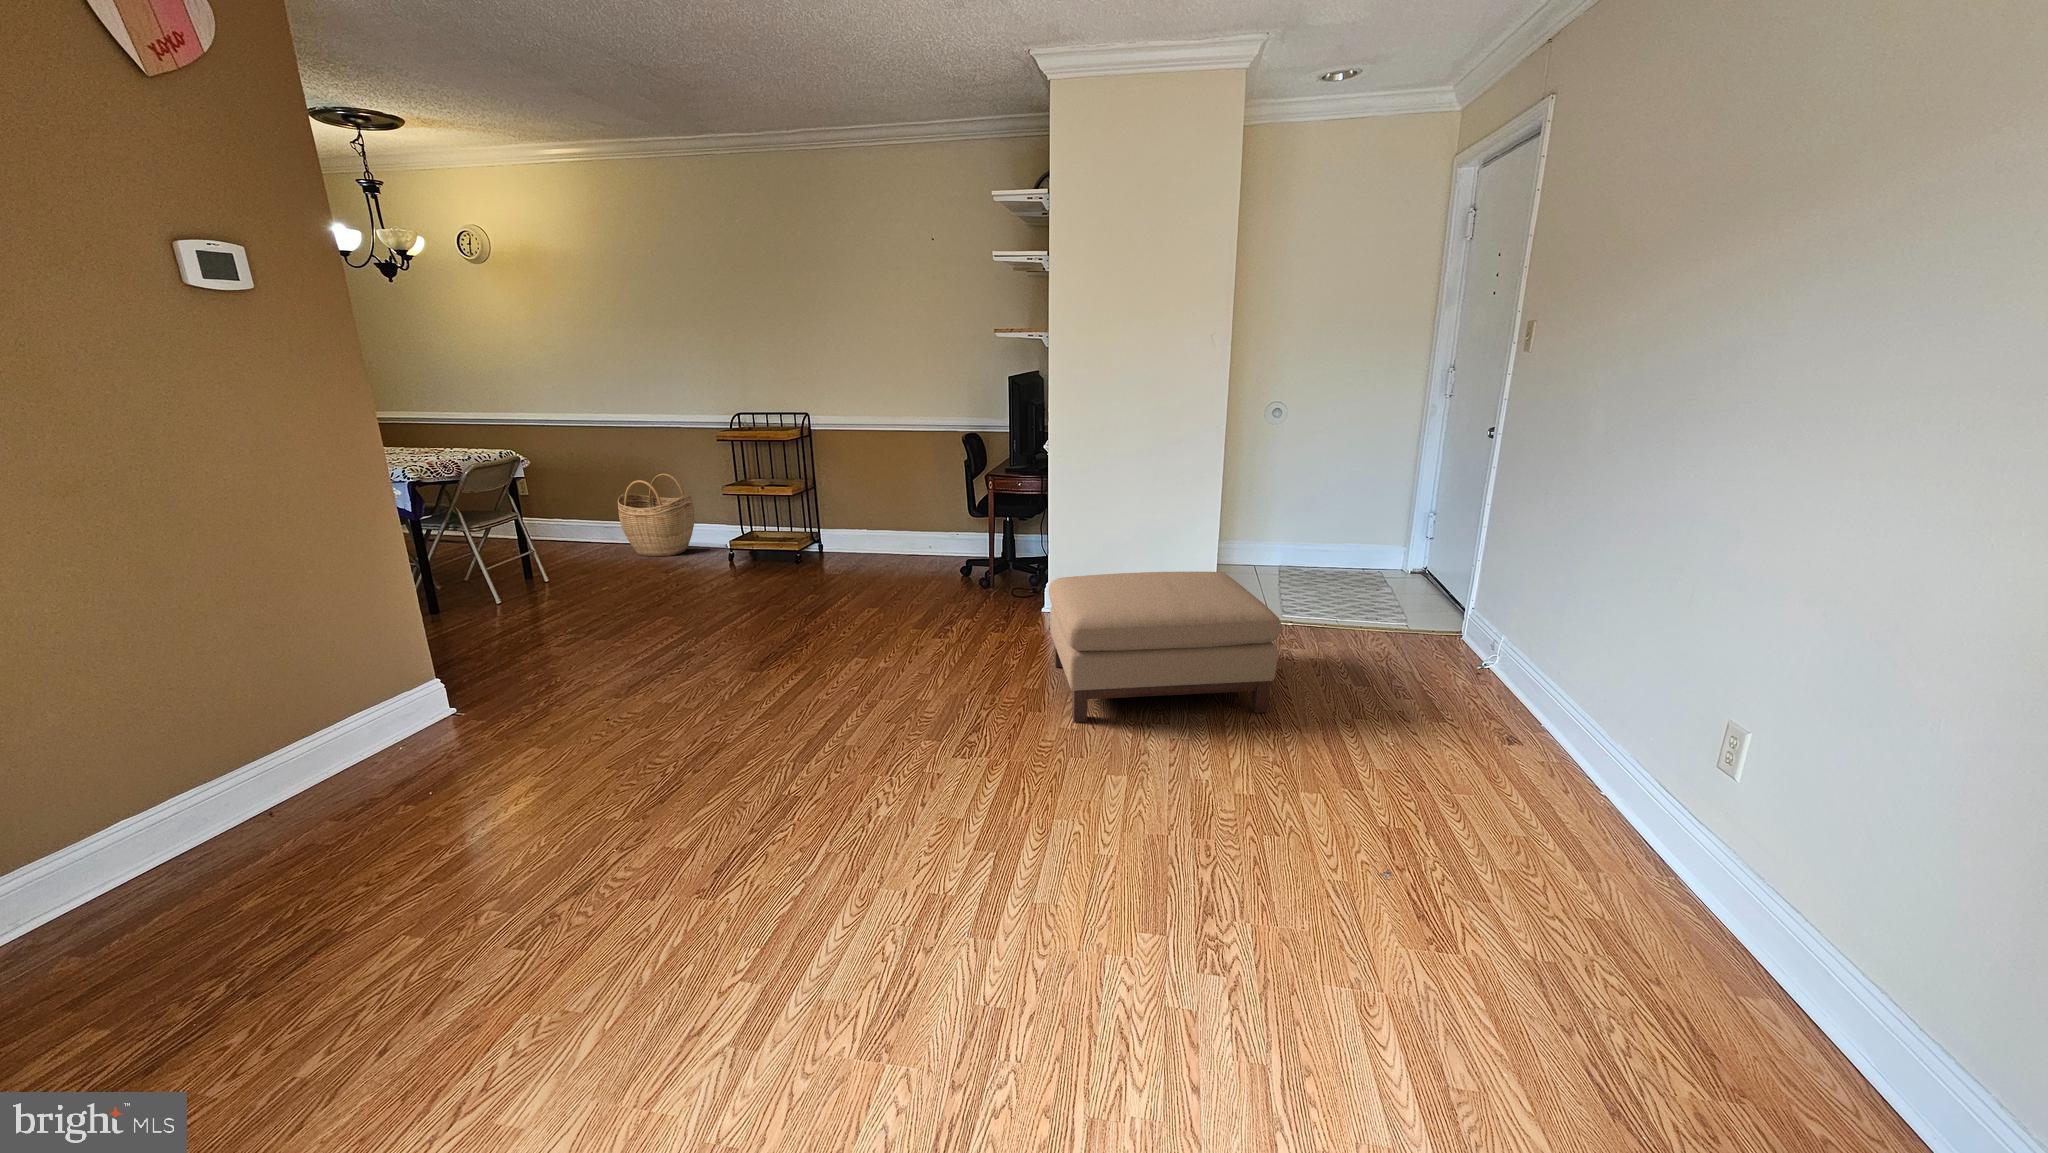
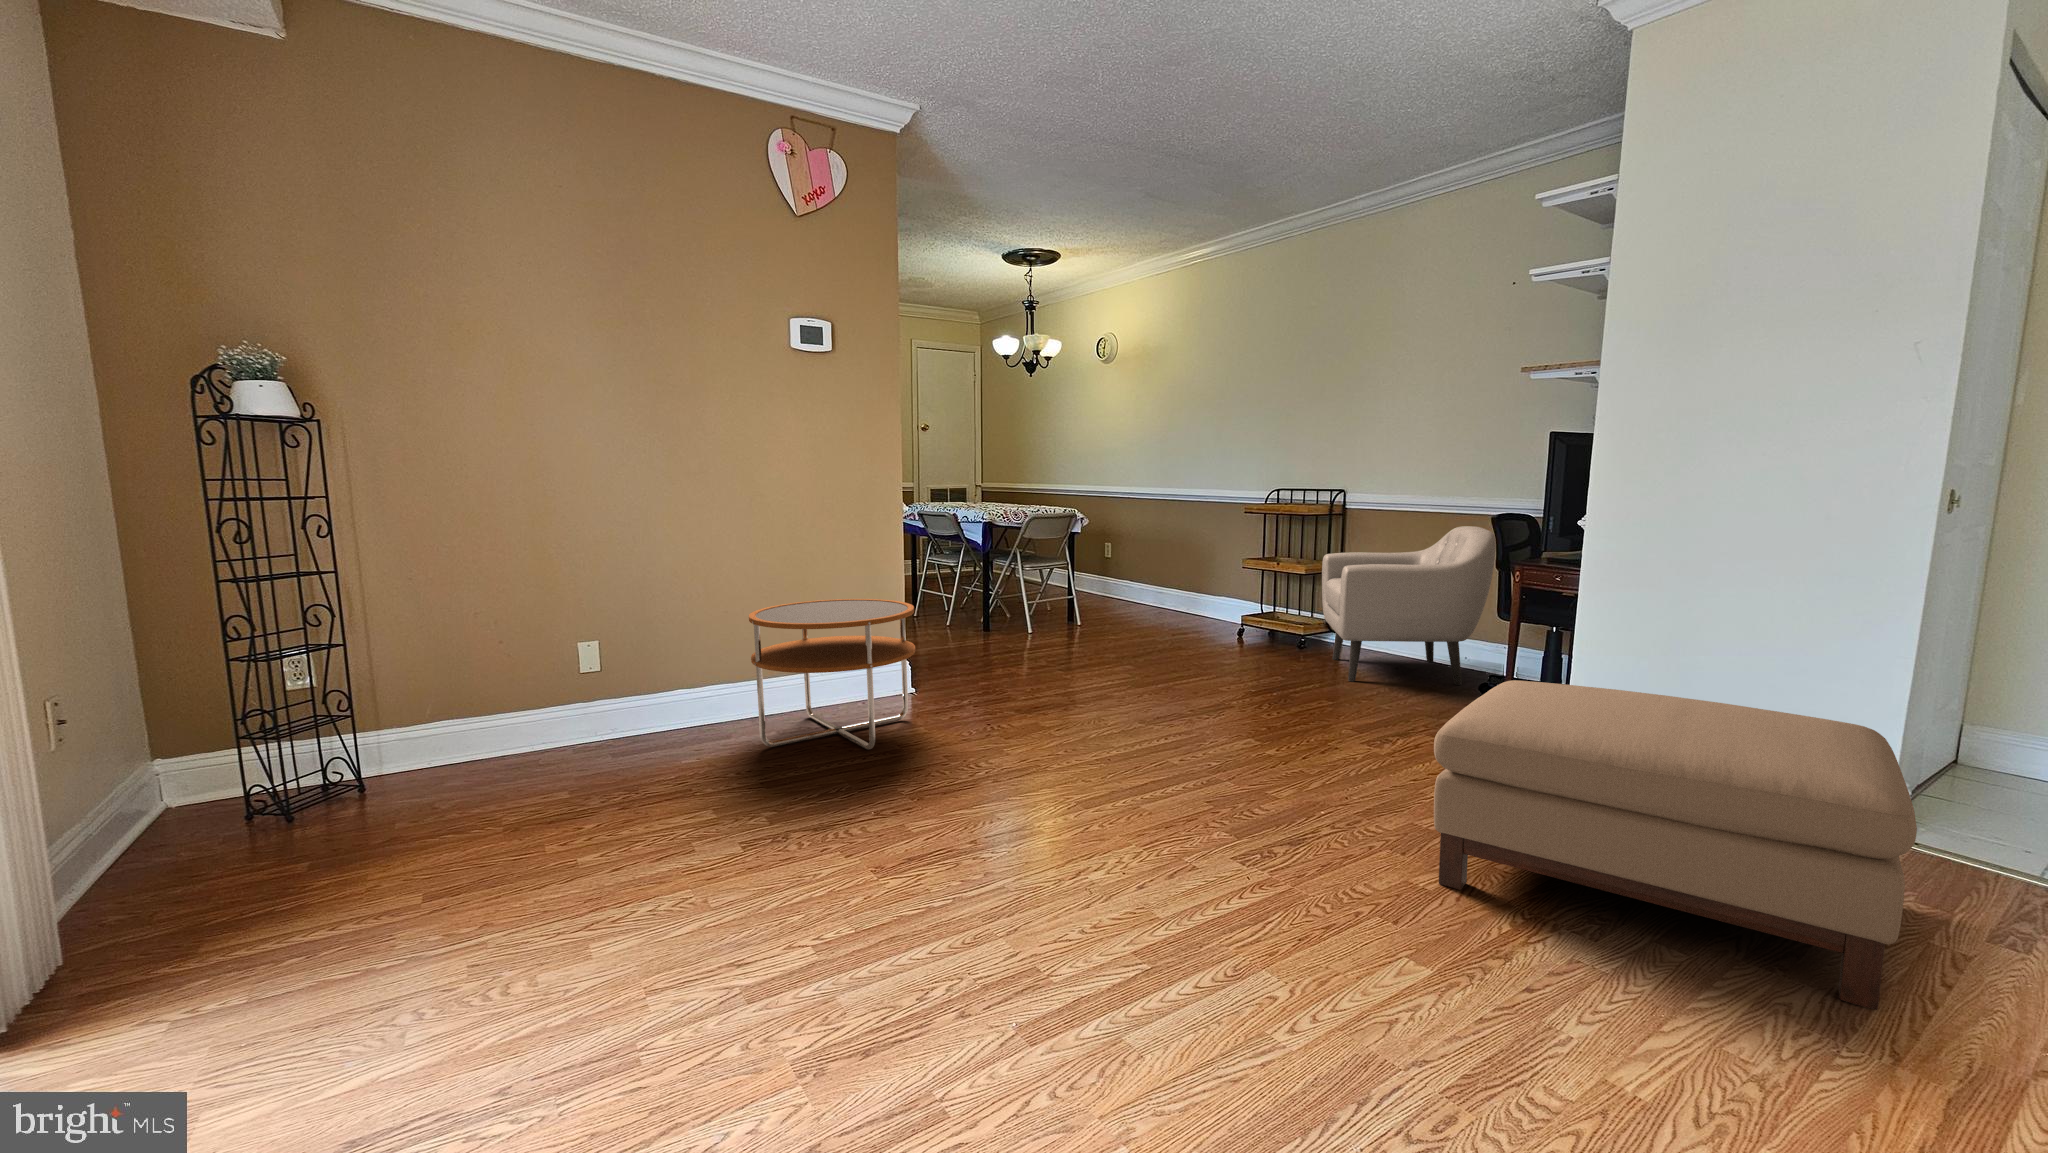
armchair: none [815,450,953,586] -> present [1322,526,1496,685]
woven basket: present [618,474,694,556] -> none [1151,544,1219,624]
side table: none [248,610,520,836] -> present [749,599,915,749]

